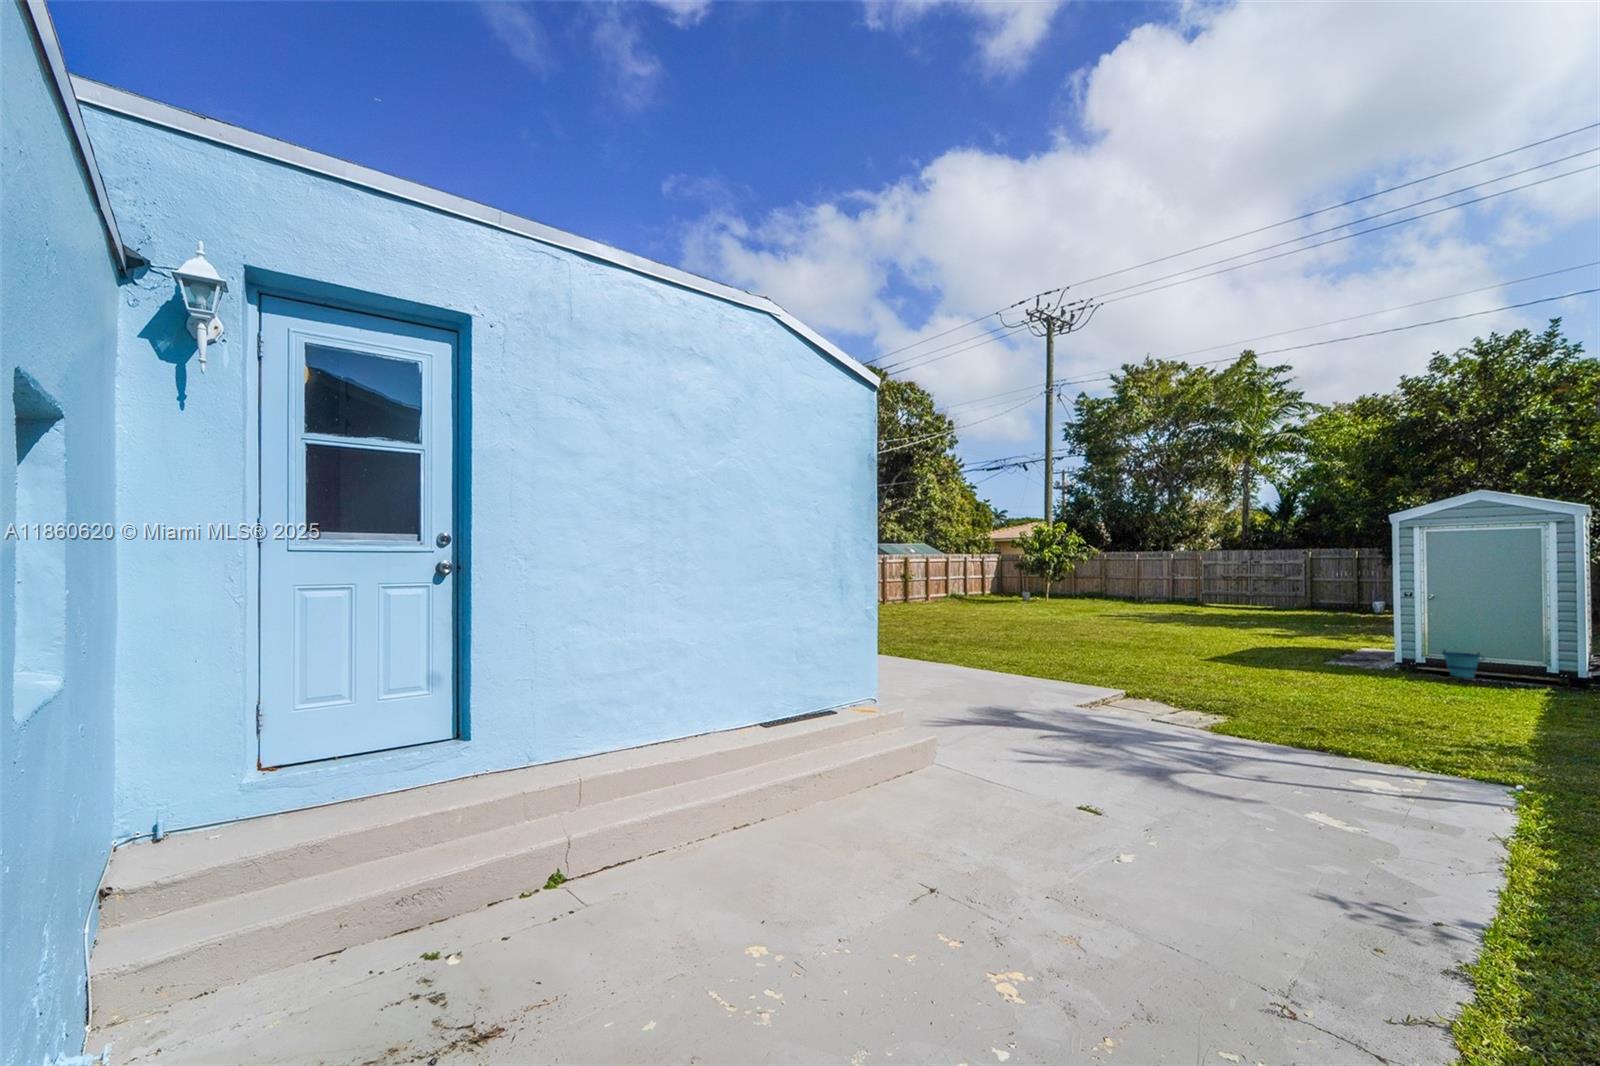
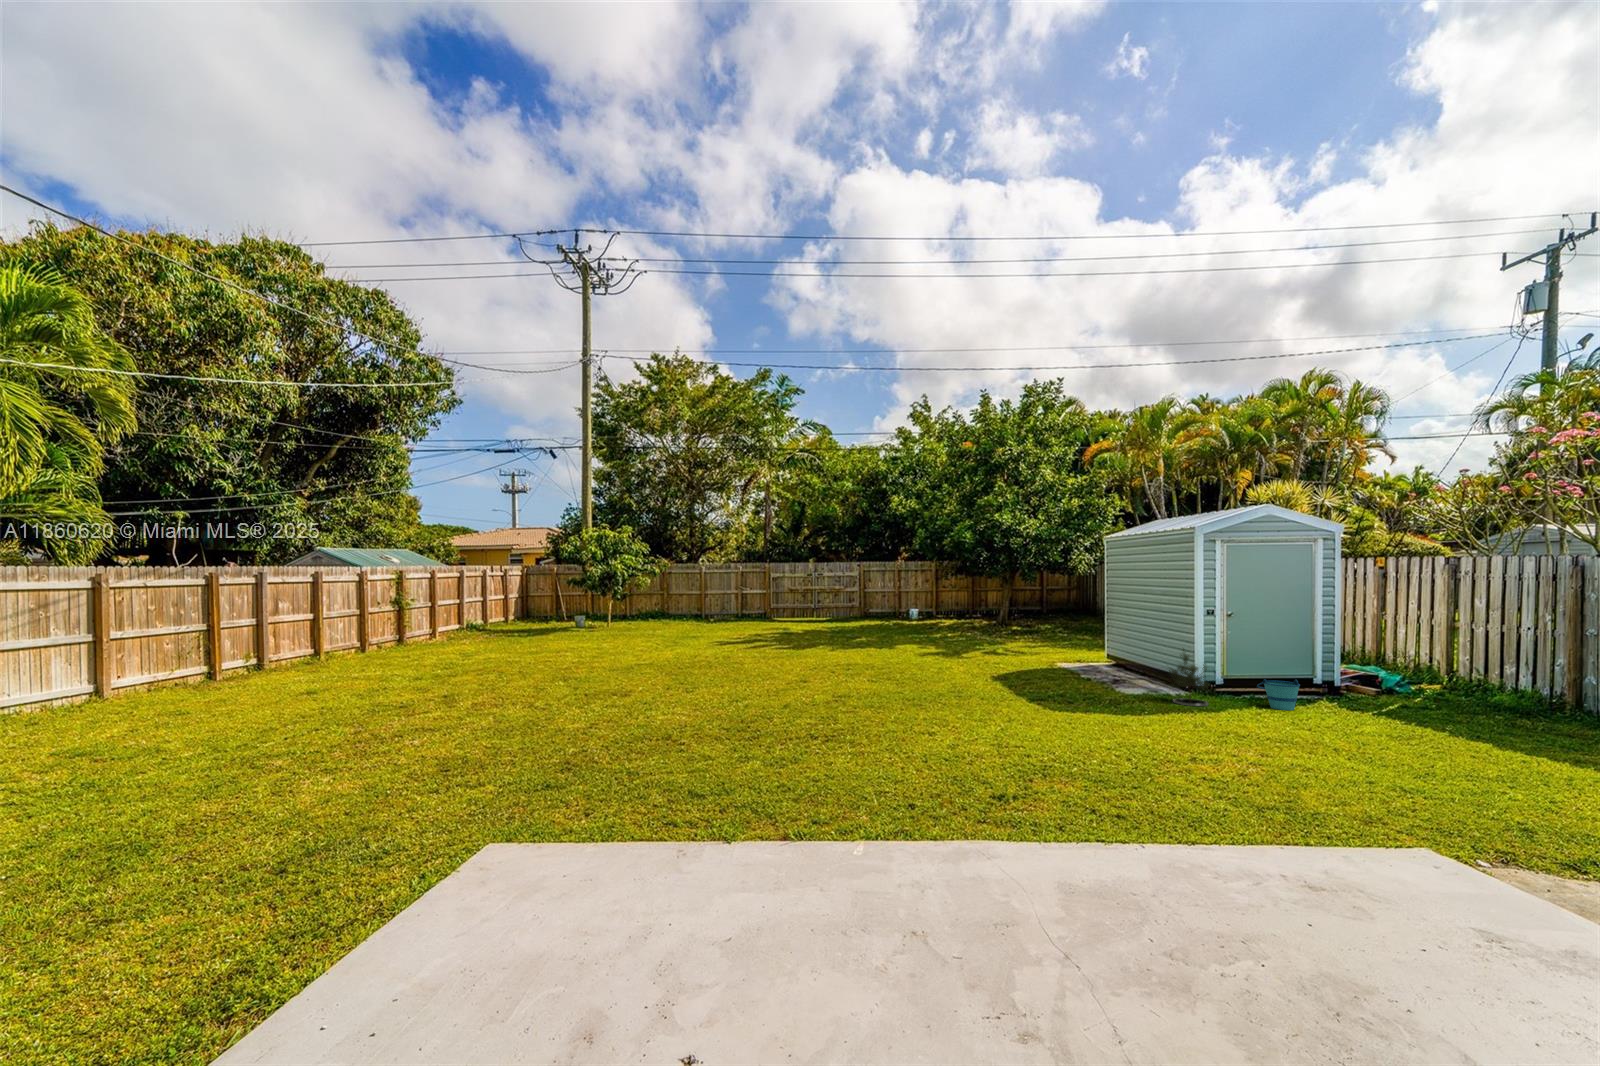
potted tree: none [1352,619,1394,668] -> present [1169,648,1208,706]

